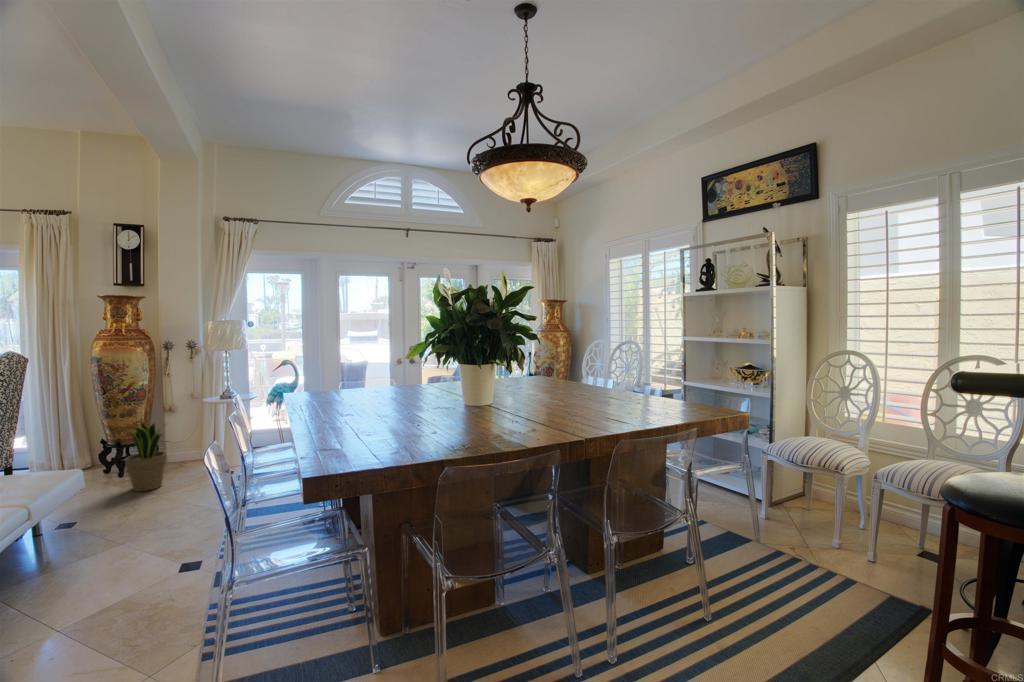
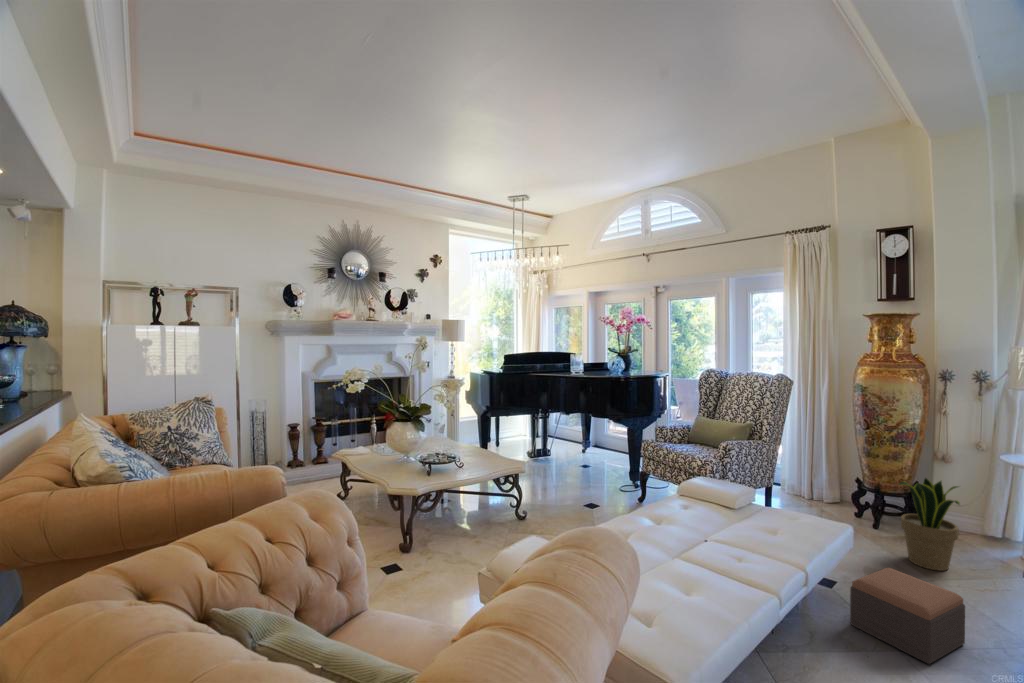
footstool: none [45,493,141,551] -> present [850,568,965,664]

